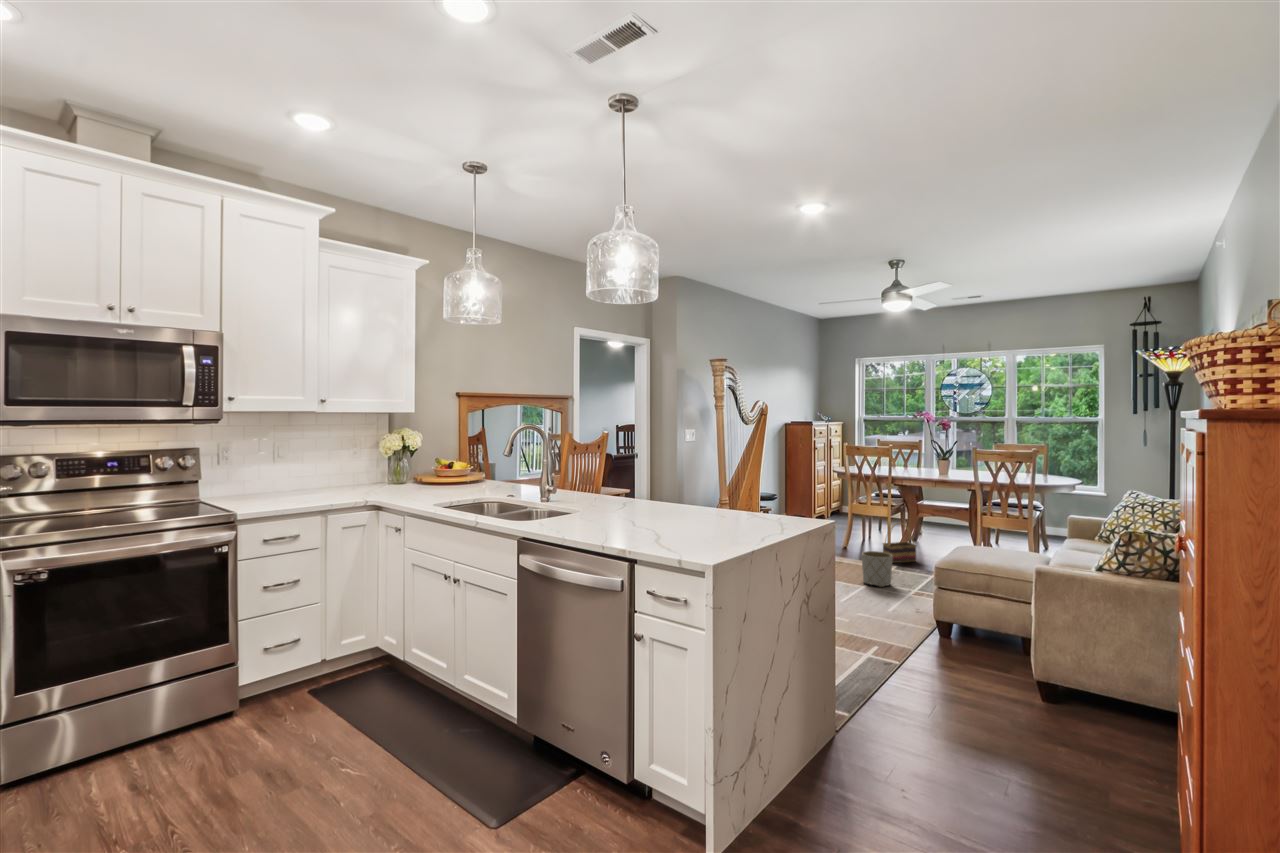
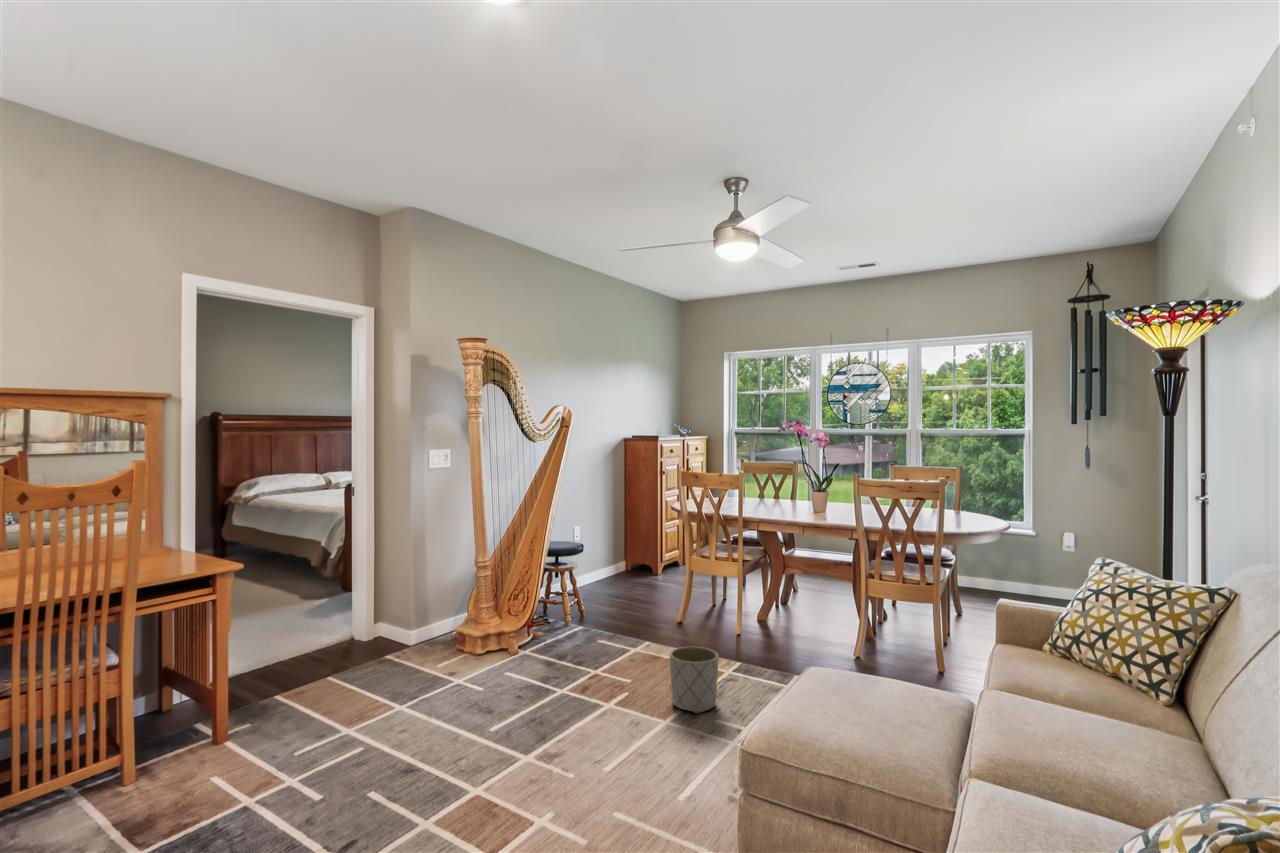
basket: present [883,523,916,563] -> none [726,588,776,653]

